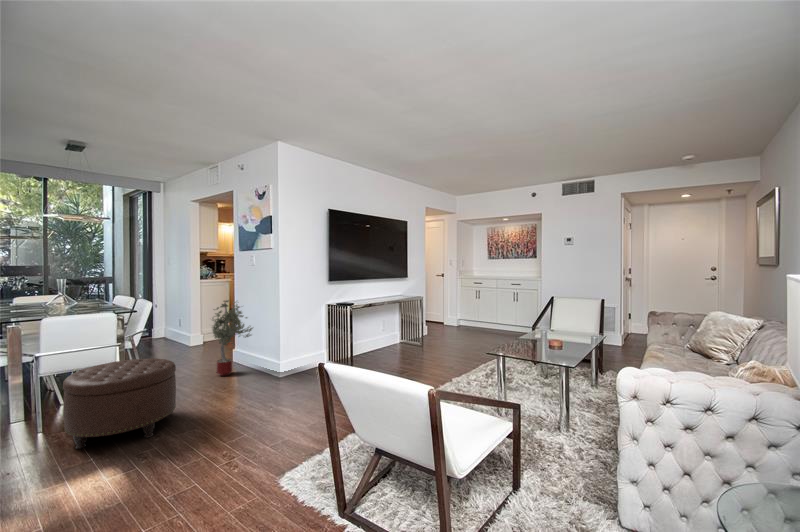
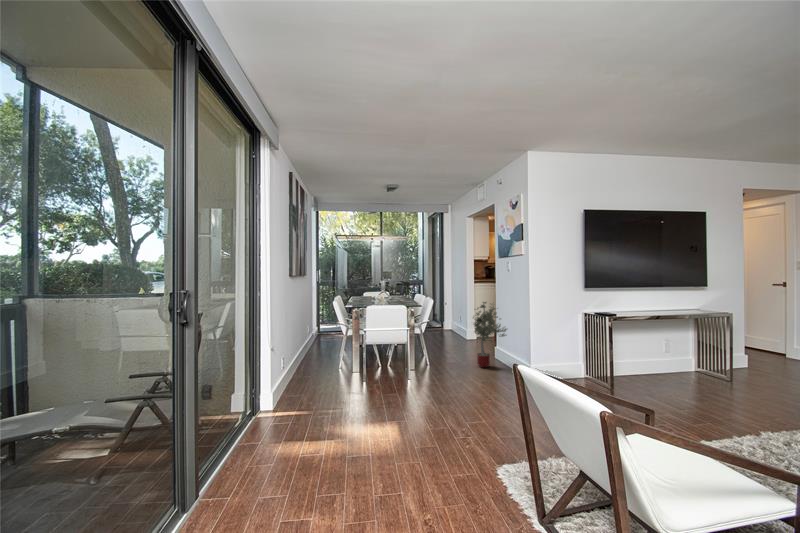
ottoman: present [63,358,176,449] -> none [374,341,439,401]

